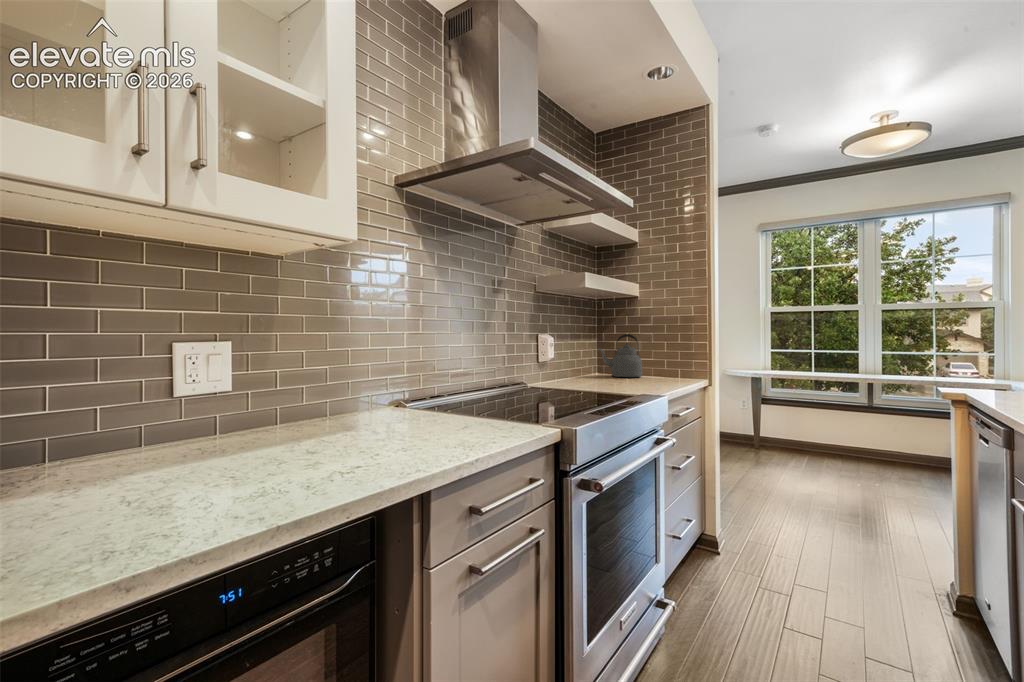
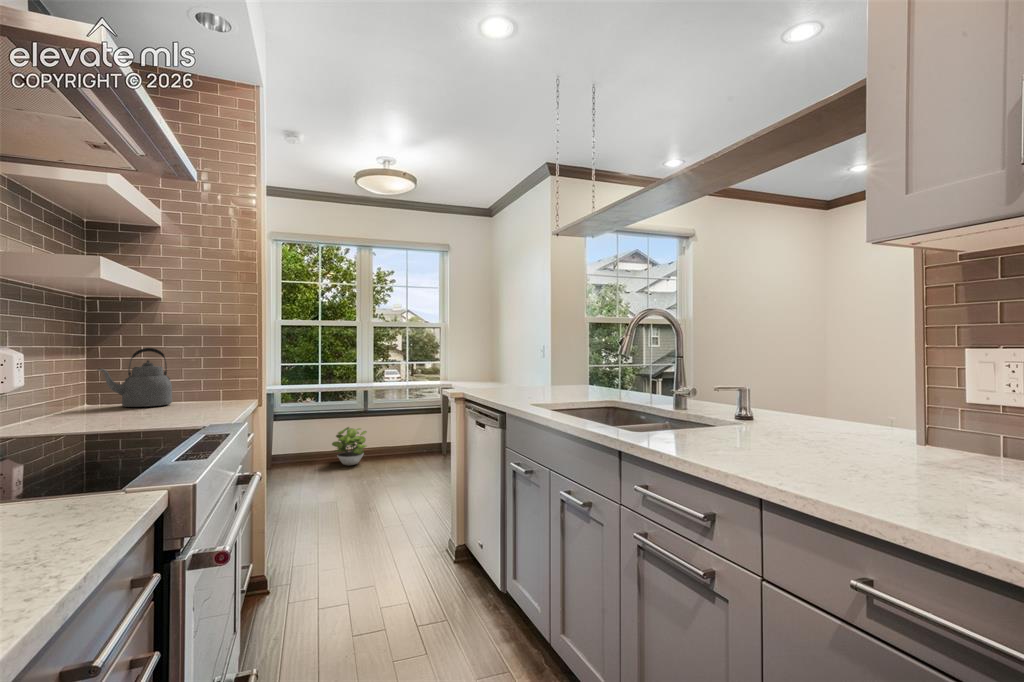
potted plant: none [822,421,868,463] -> present [332,427,367,465]

